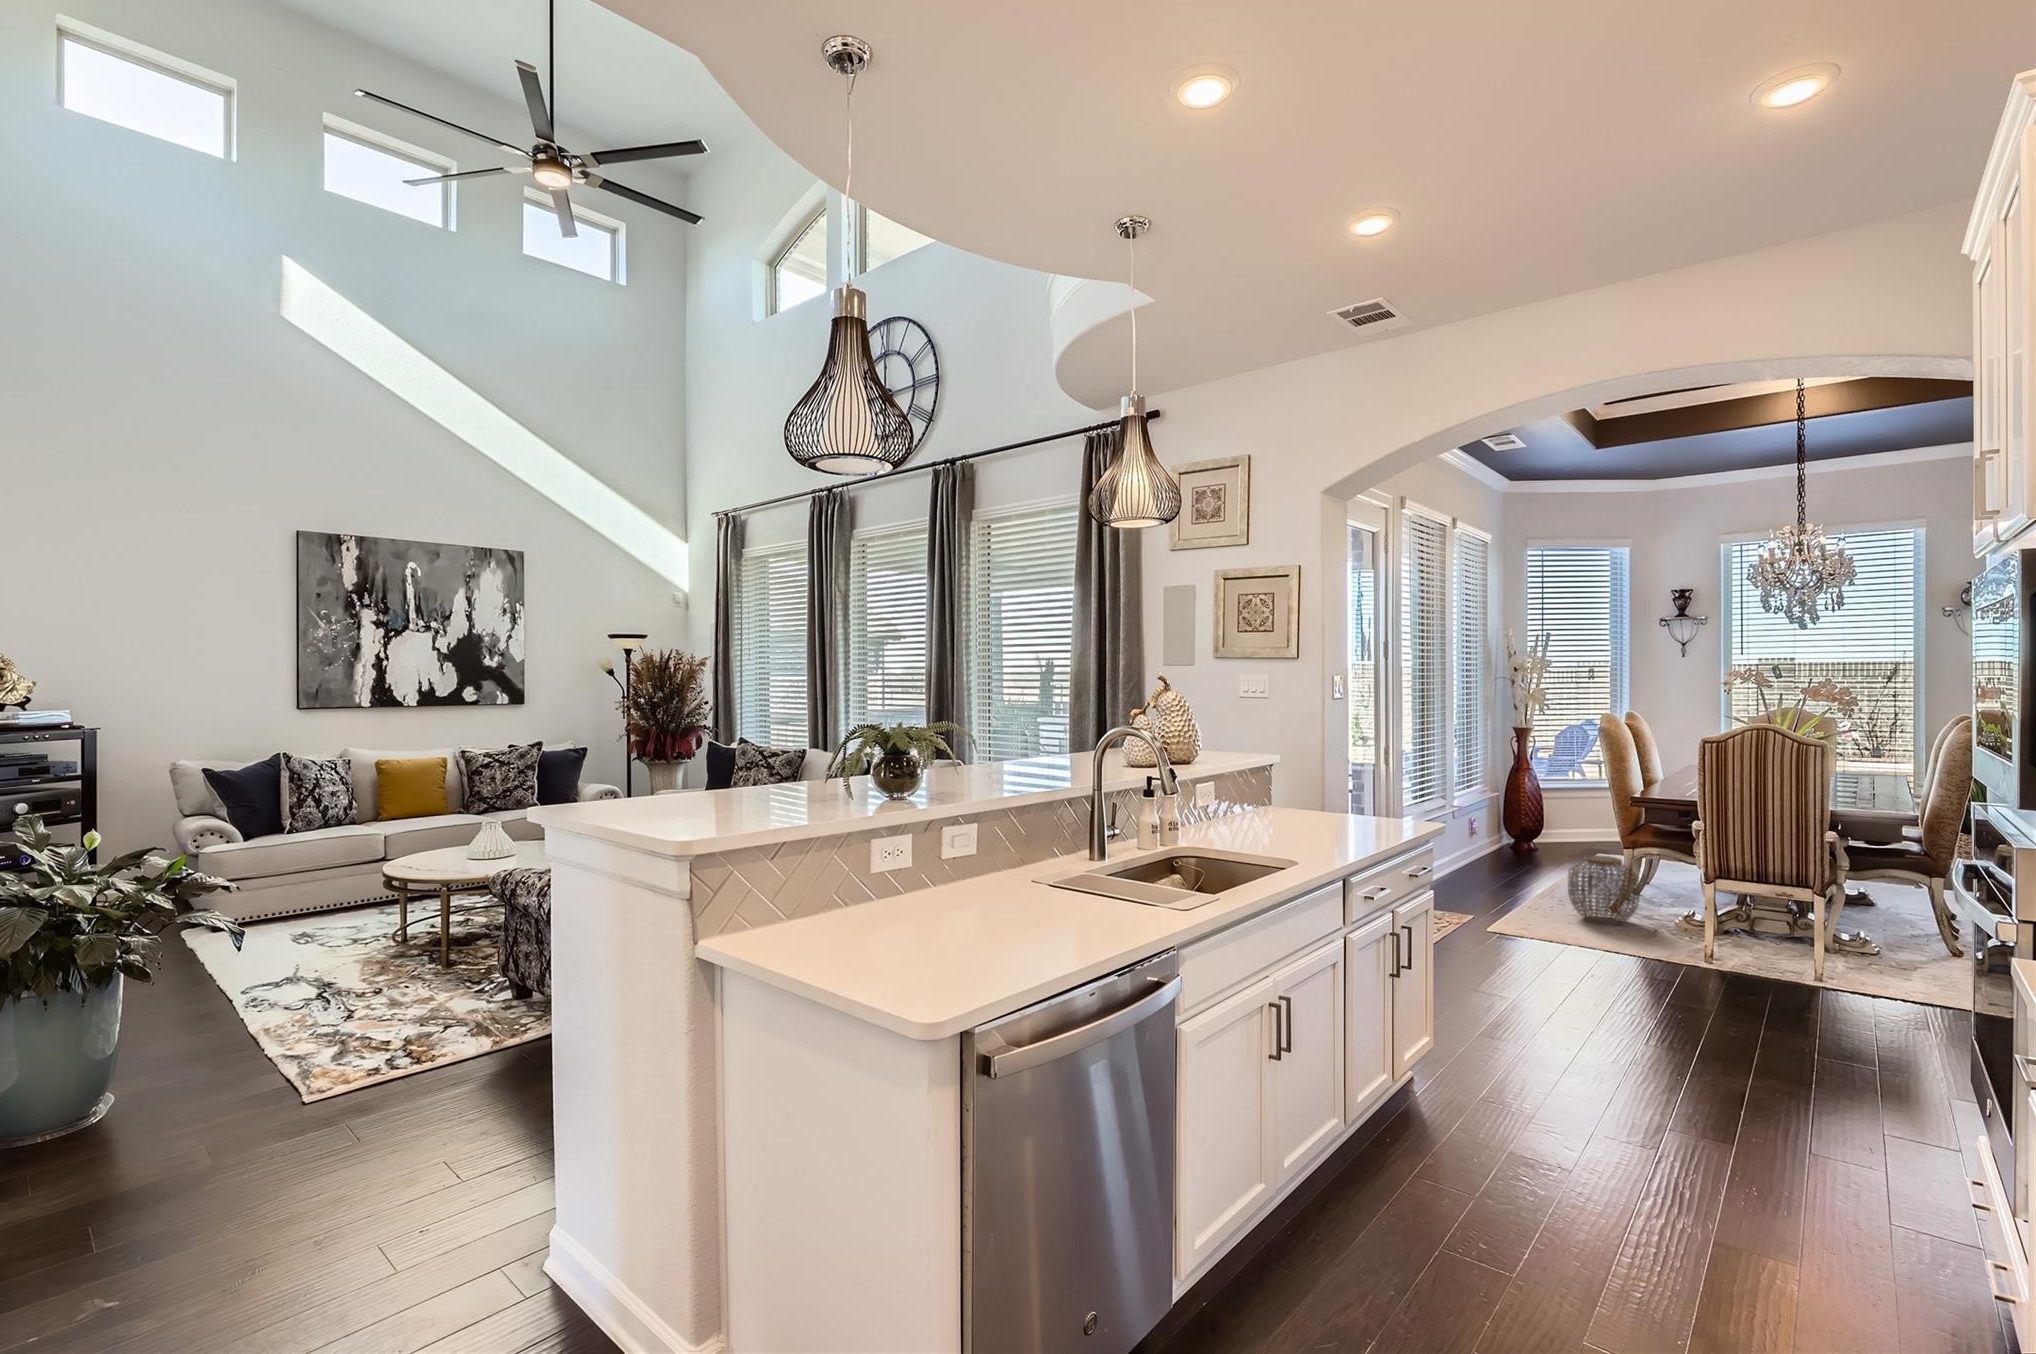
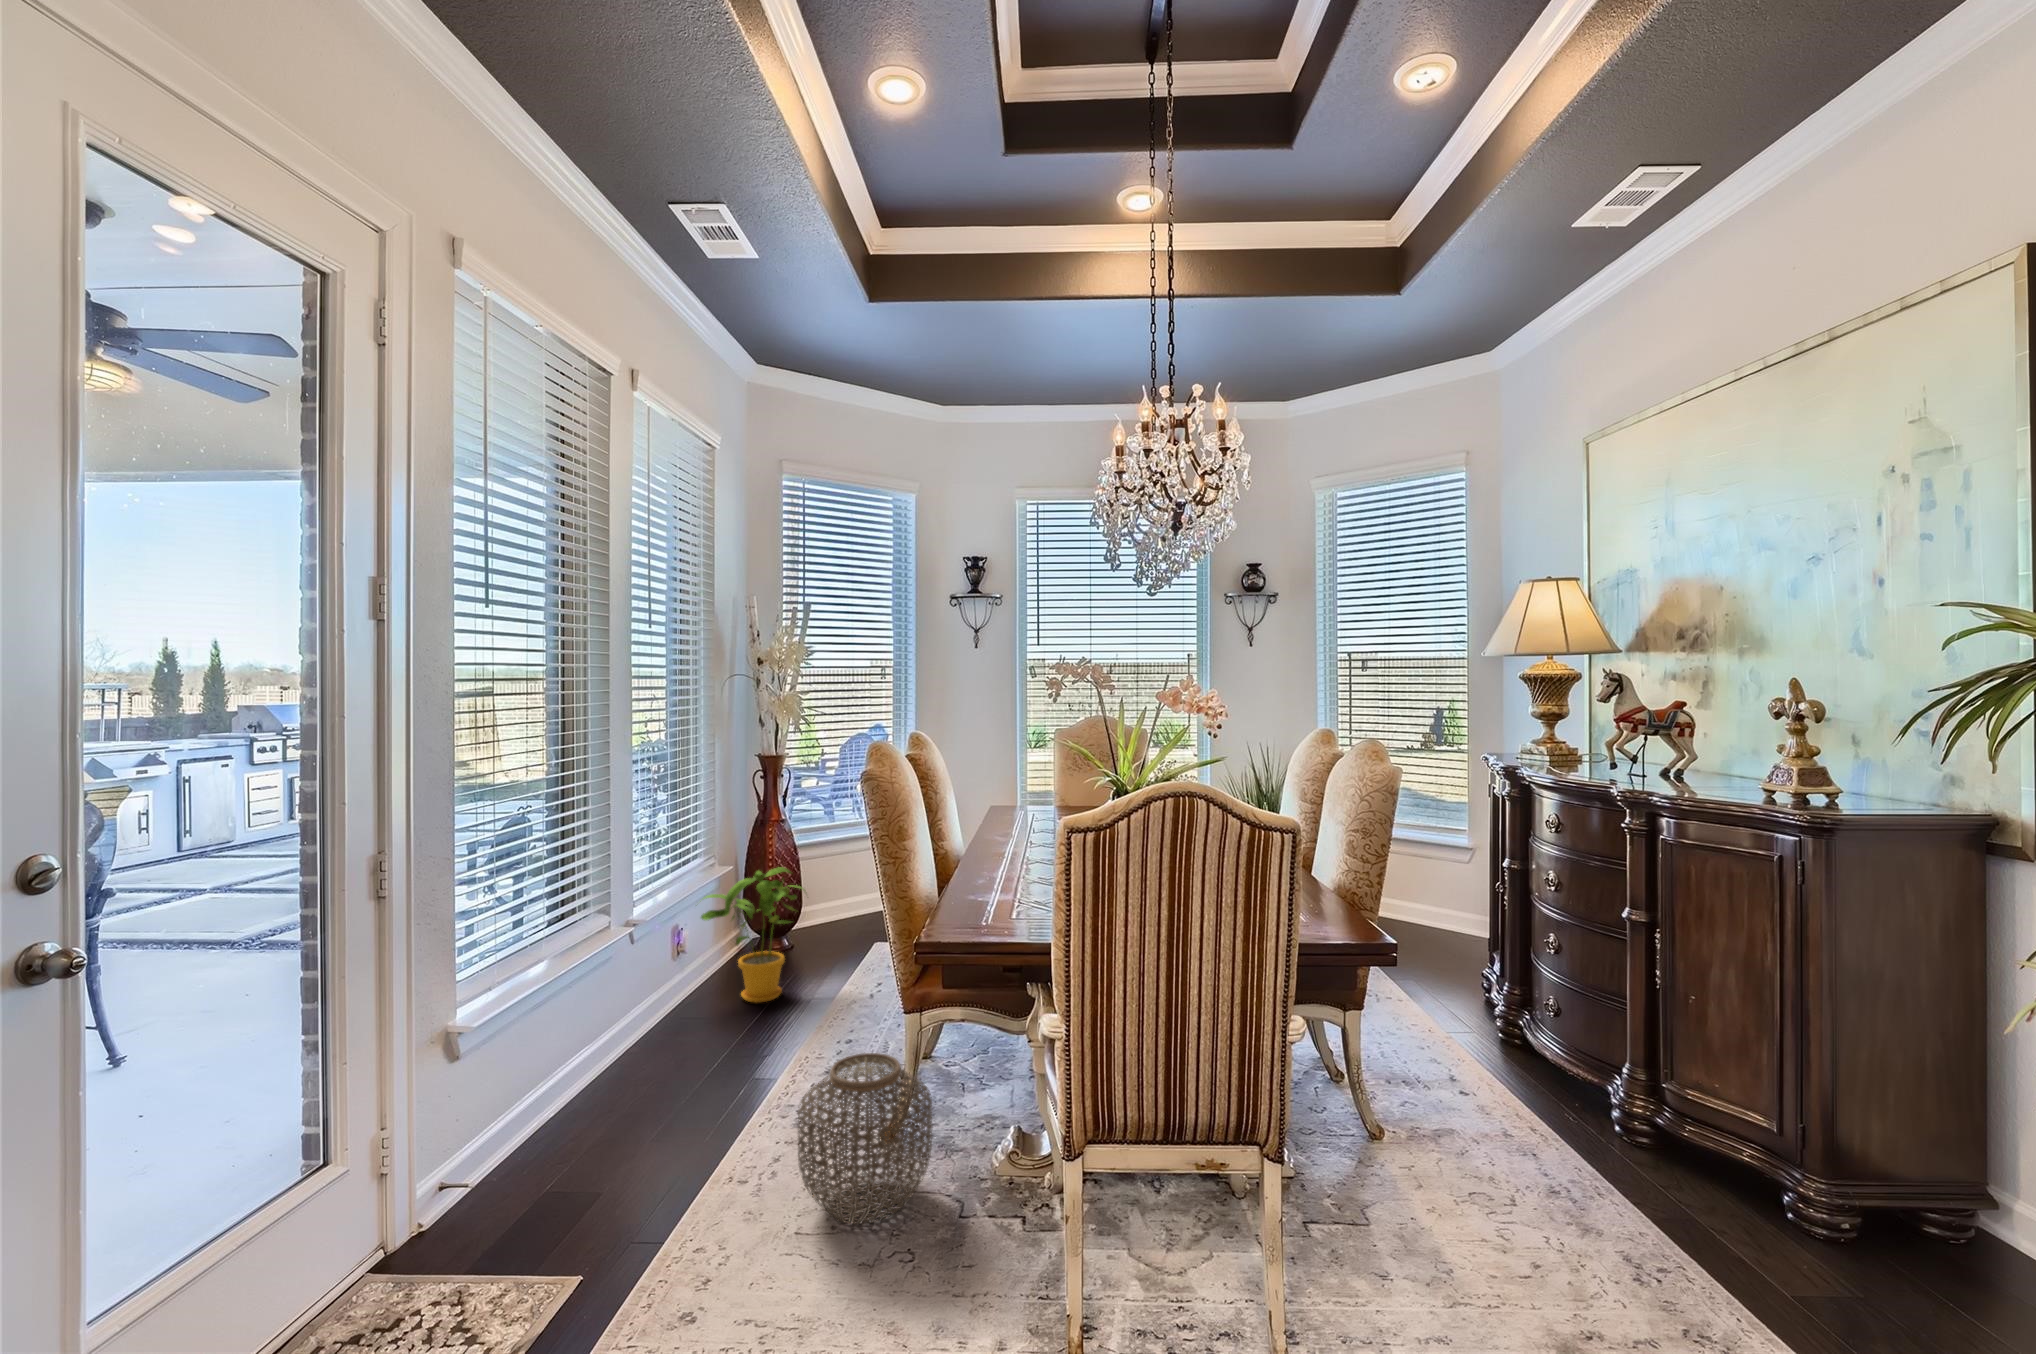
house plant: none [1482,787,1554,864] -> present [701,867,805,1002]

